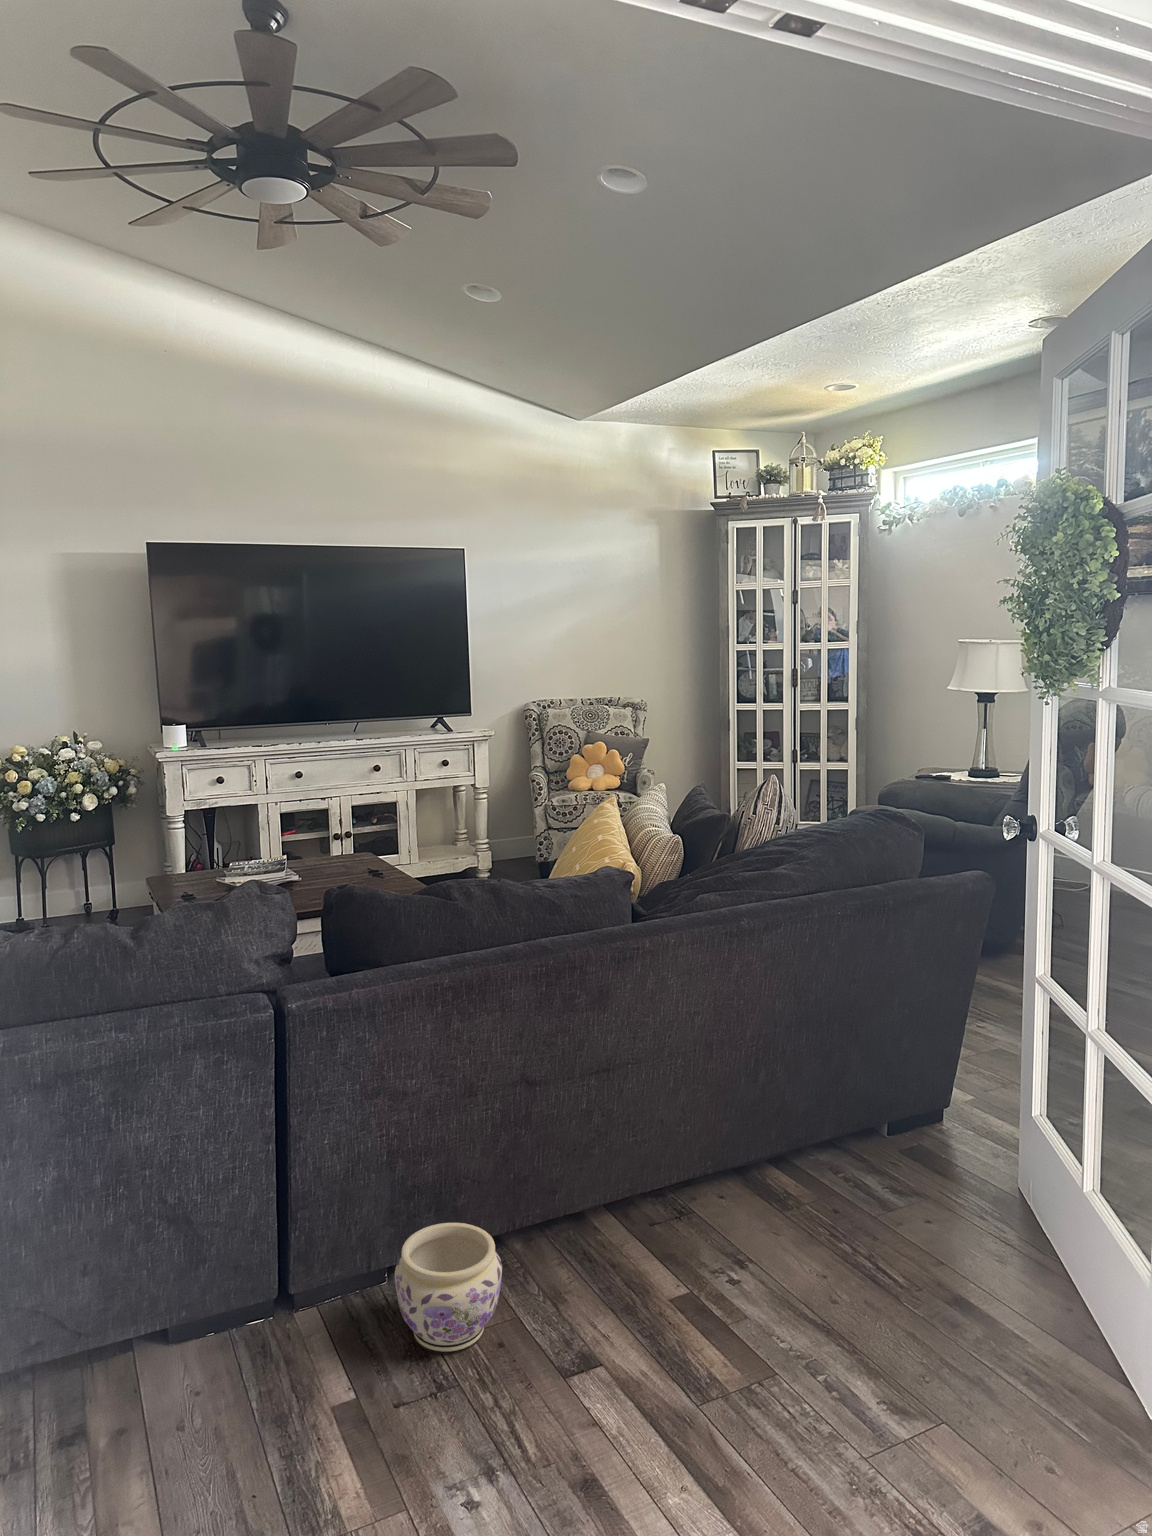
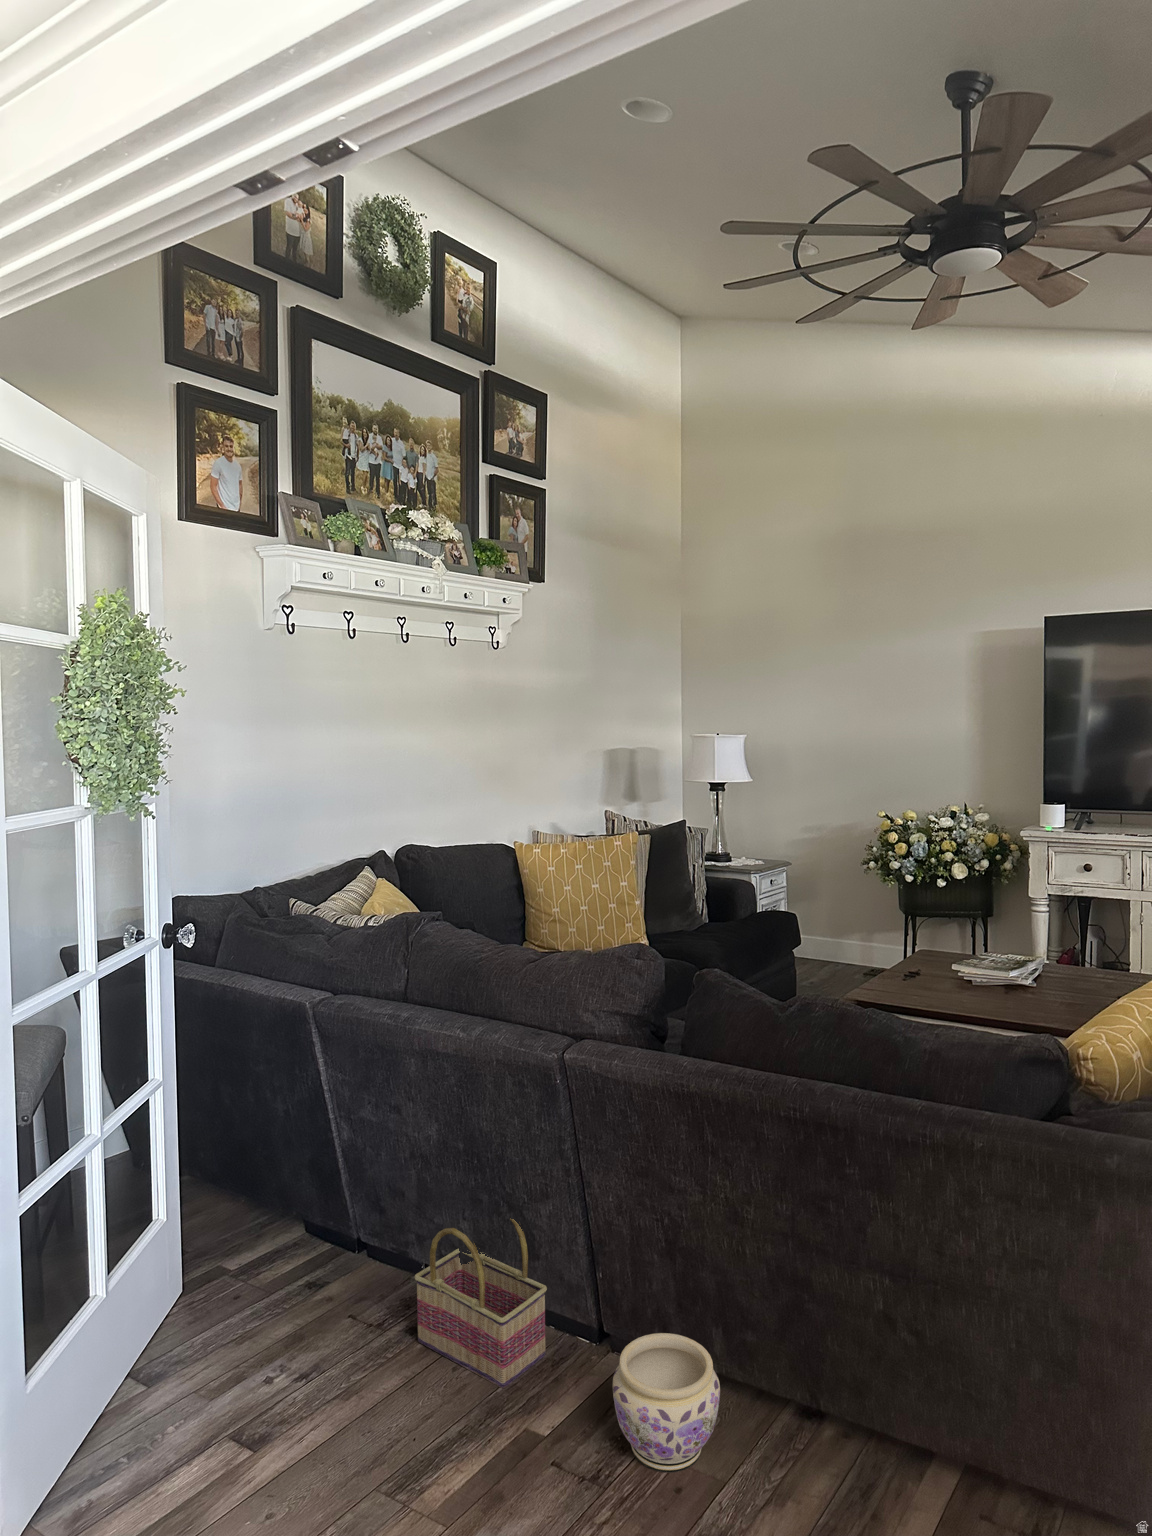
basket: none [84,1224,257,1458] -> present [414,1218,547,1388]

